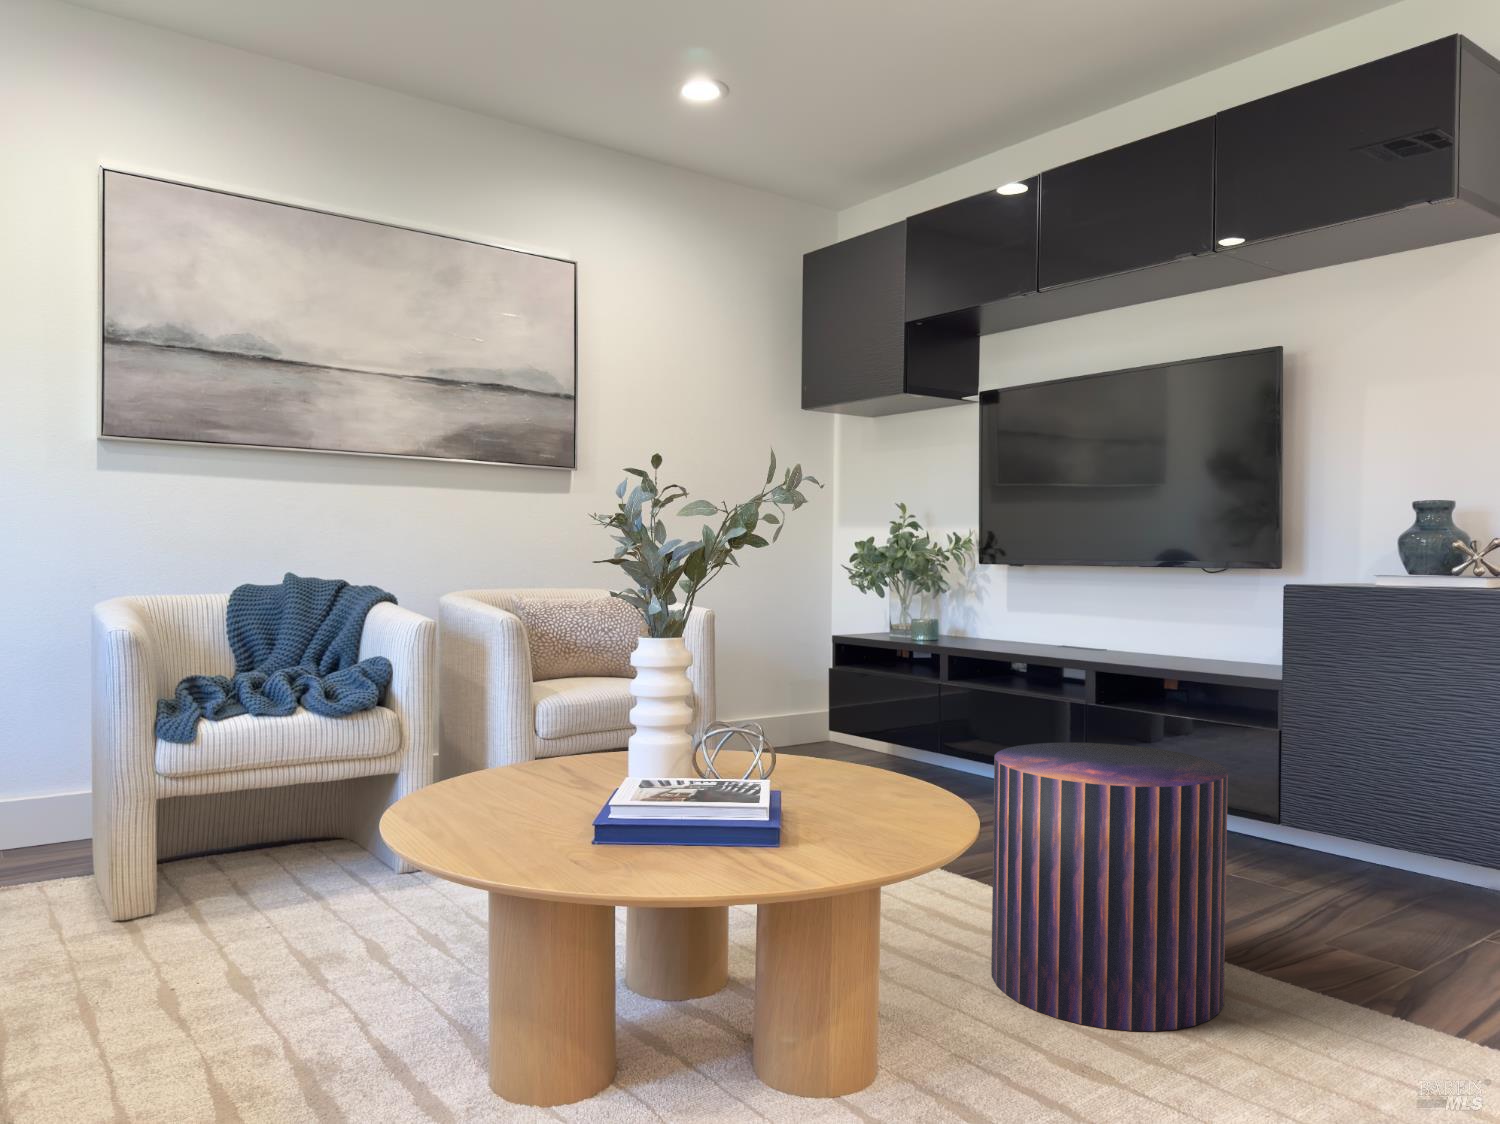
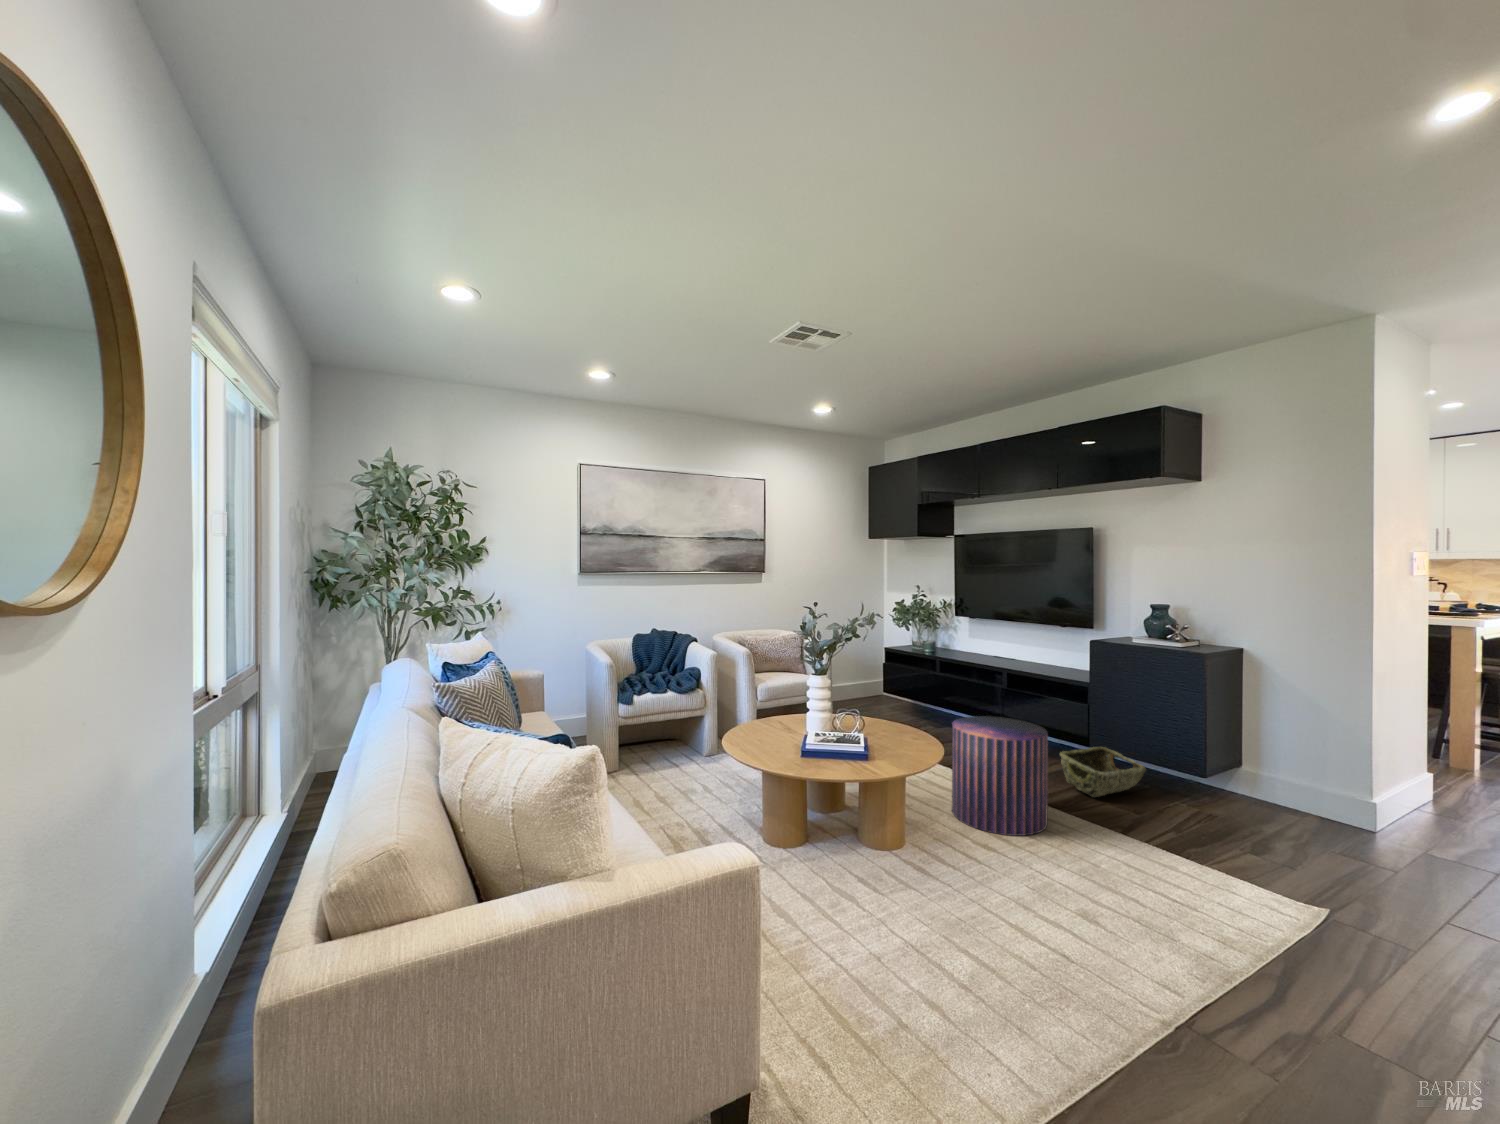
woven basket: none [1230,816,1418,929] -> present [1060,747,1146,797]

